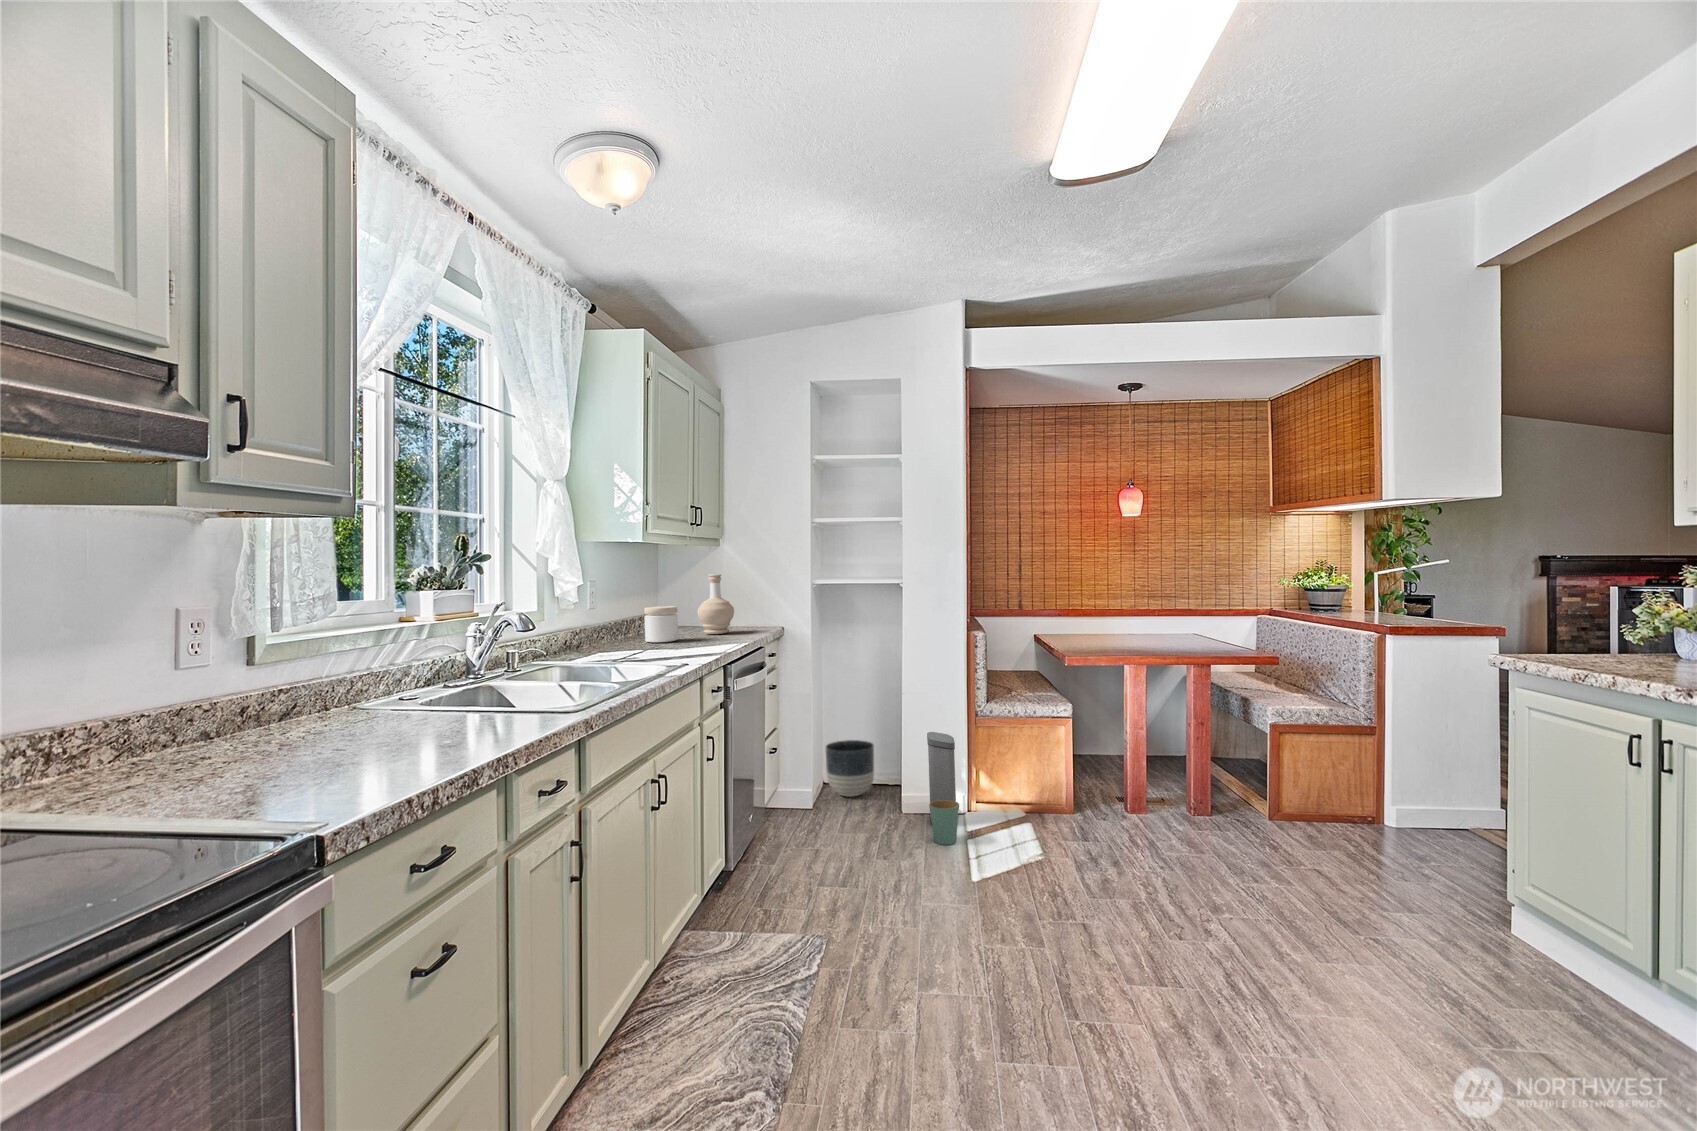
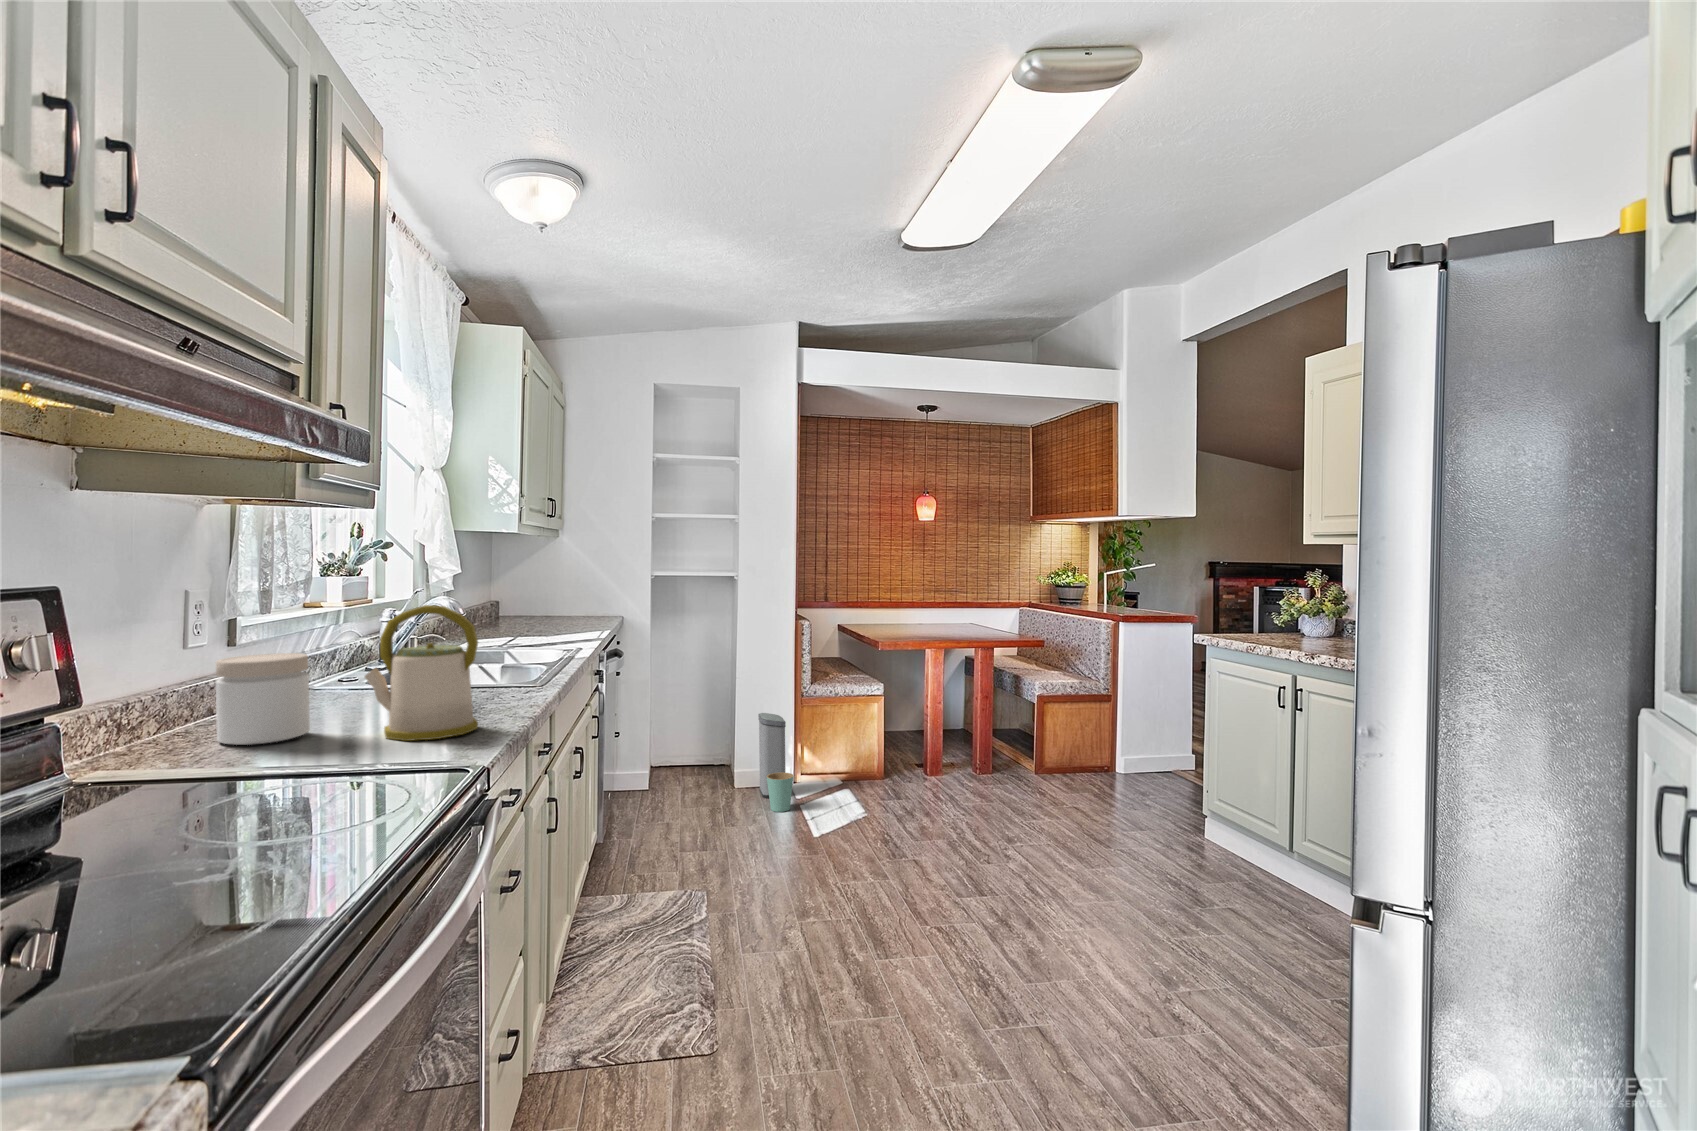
bottle: present [698,574,734,634] -> none [543,565,580,623]
jar: present [644,606,678,643] -> present [216,653,310,745]
kettle: none [295,624,422,784] -> present [365,605,478,741]
planter: present [825,740,874,797] -> none [654,726,701,779]

